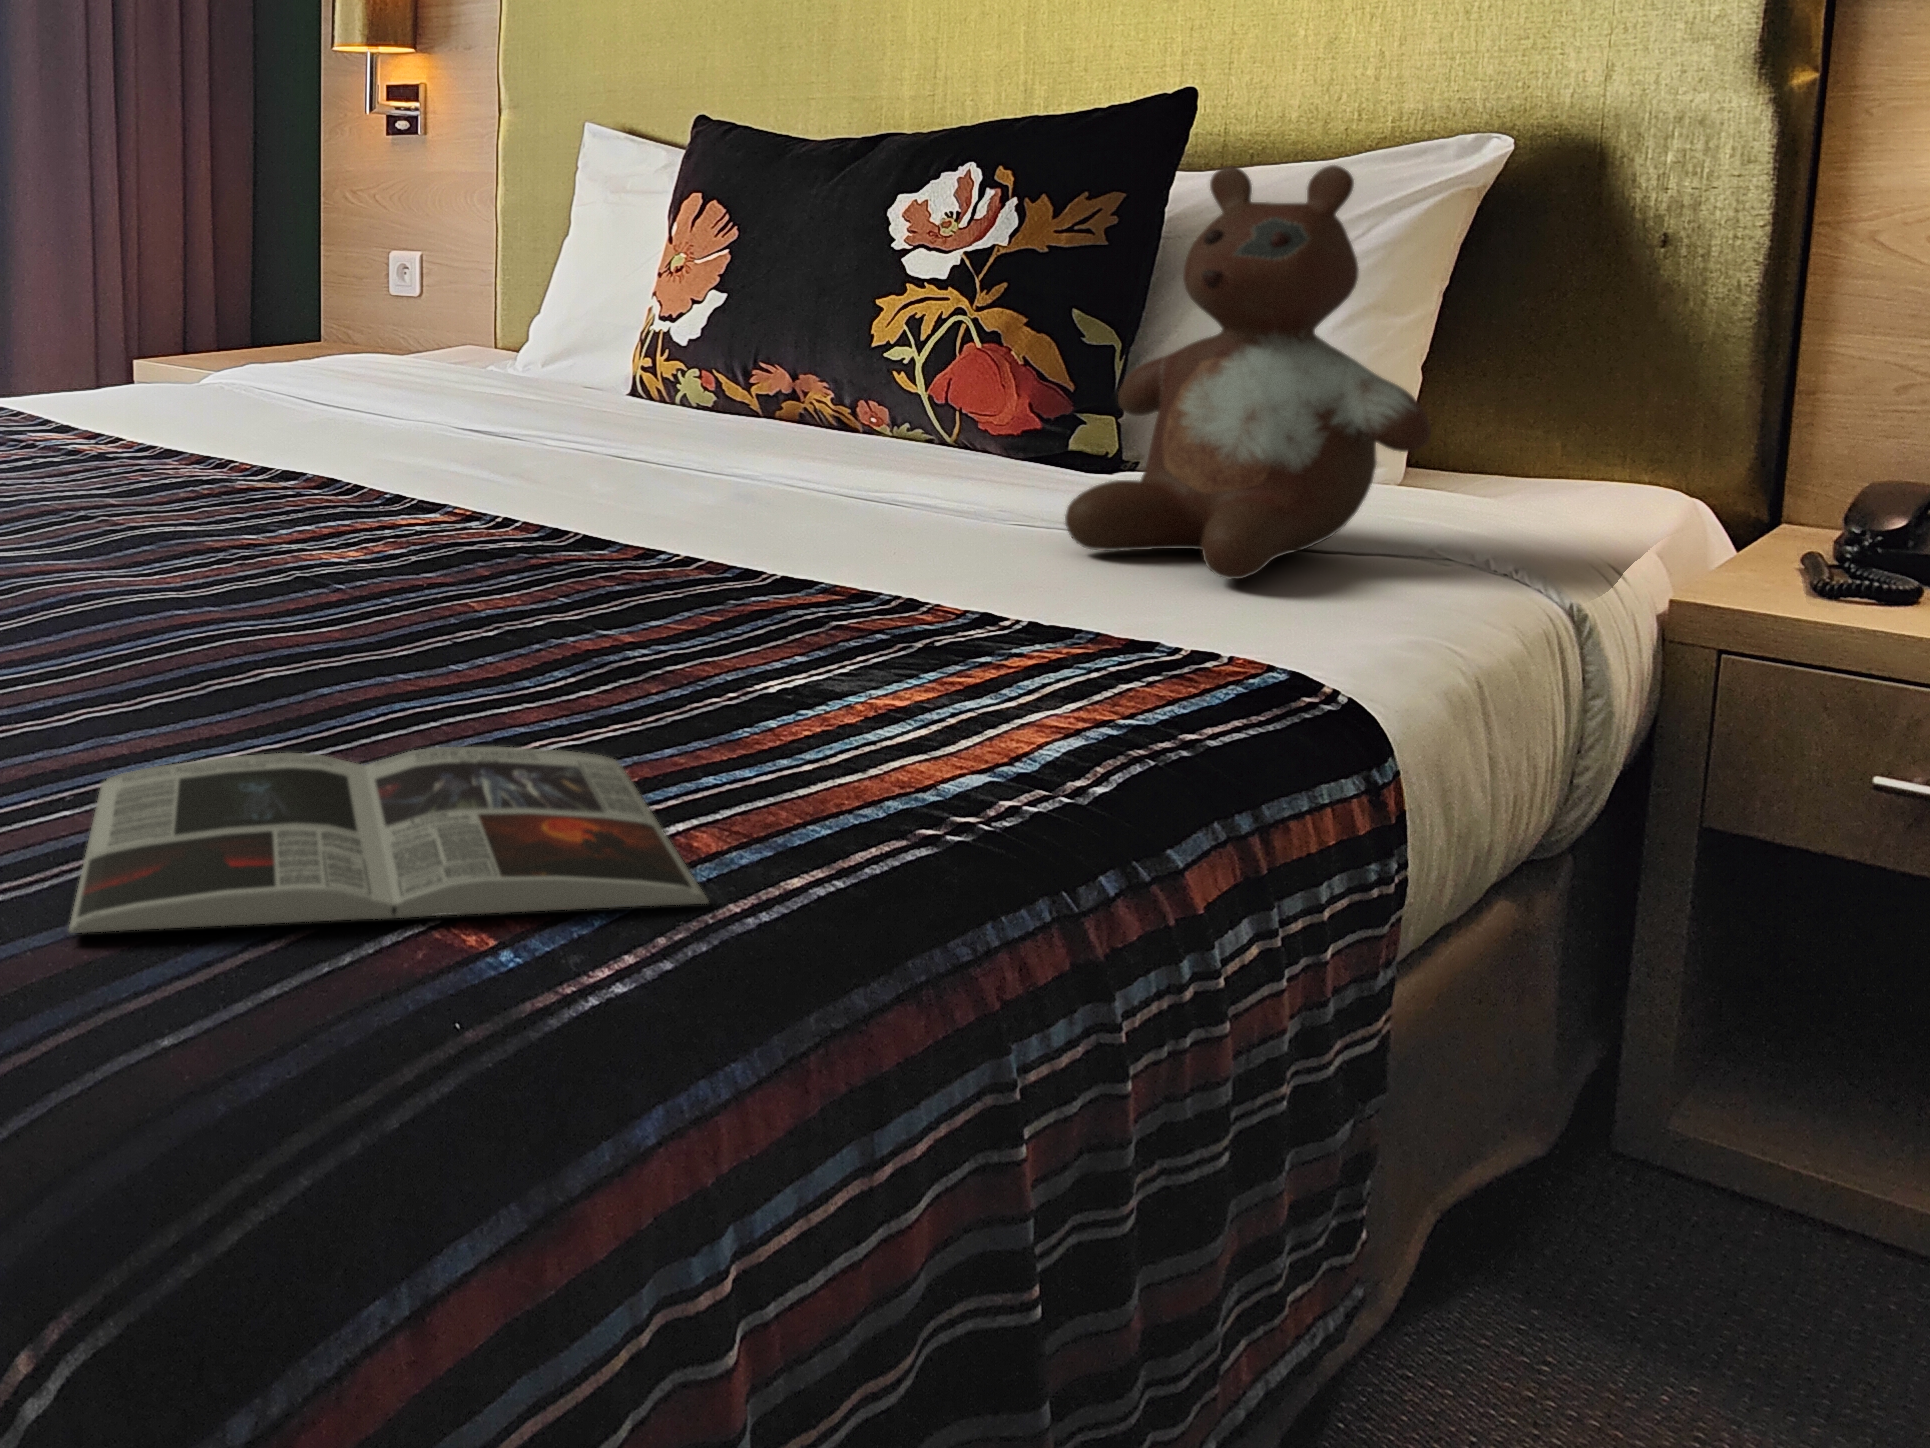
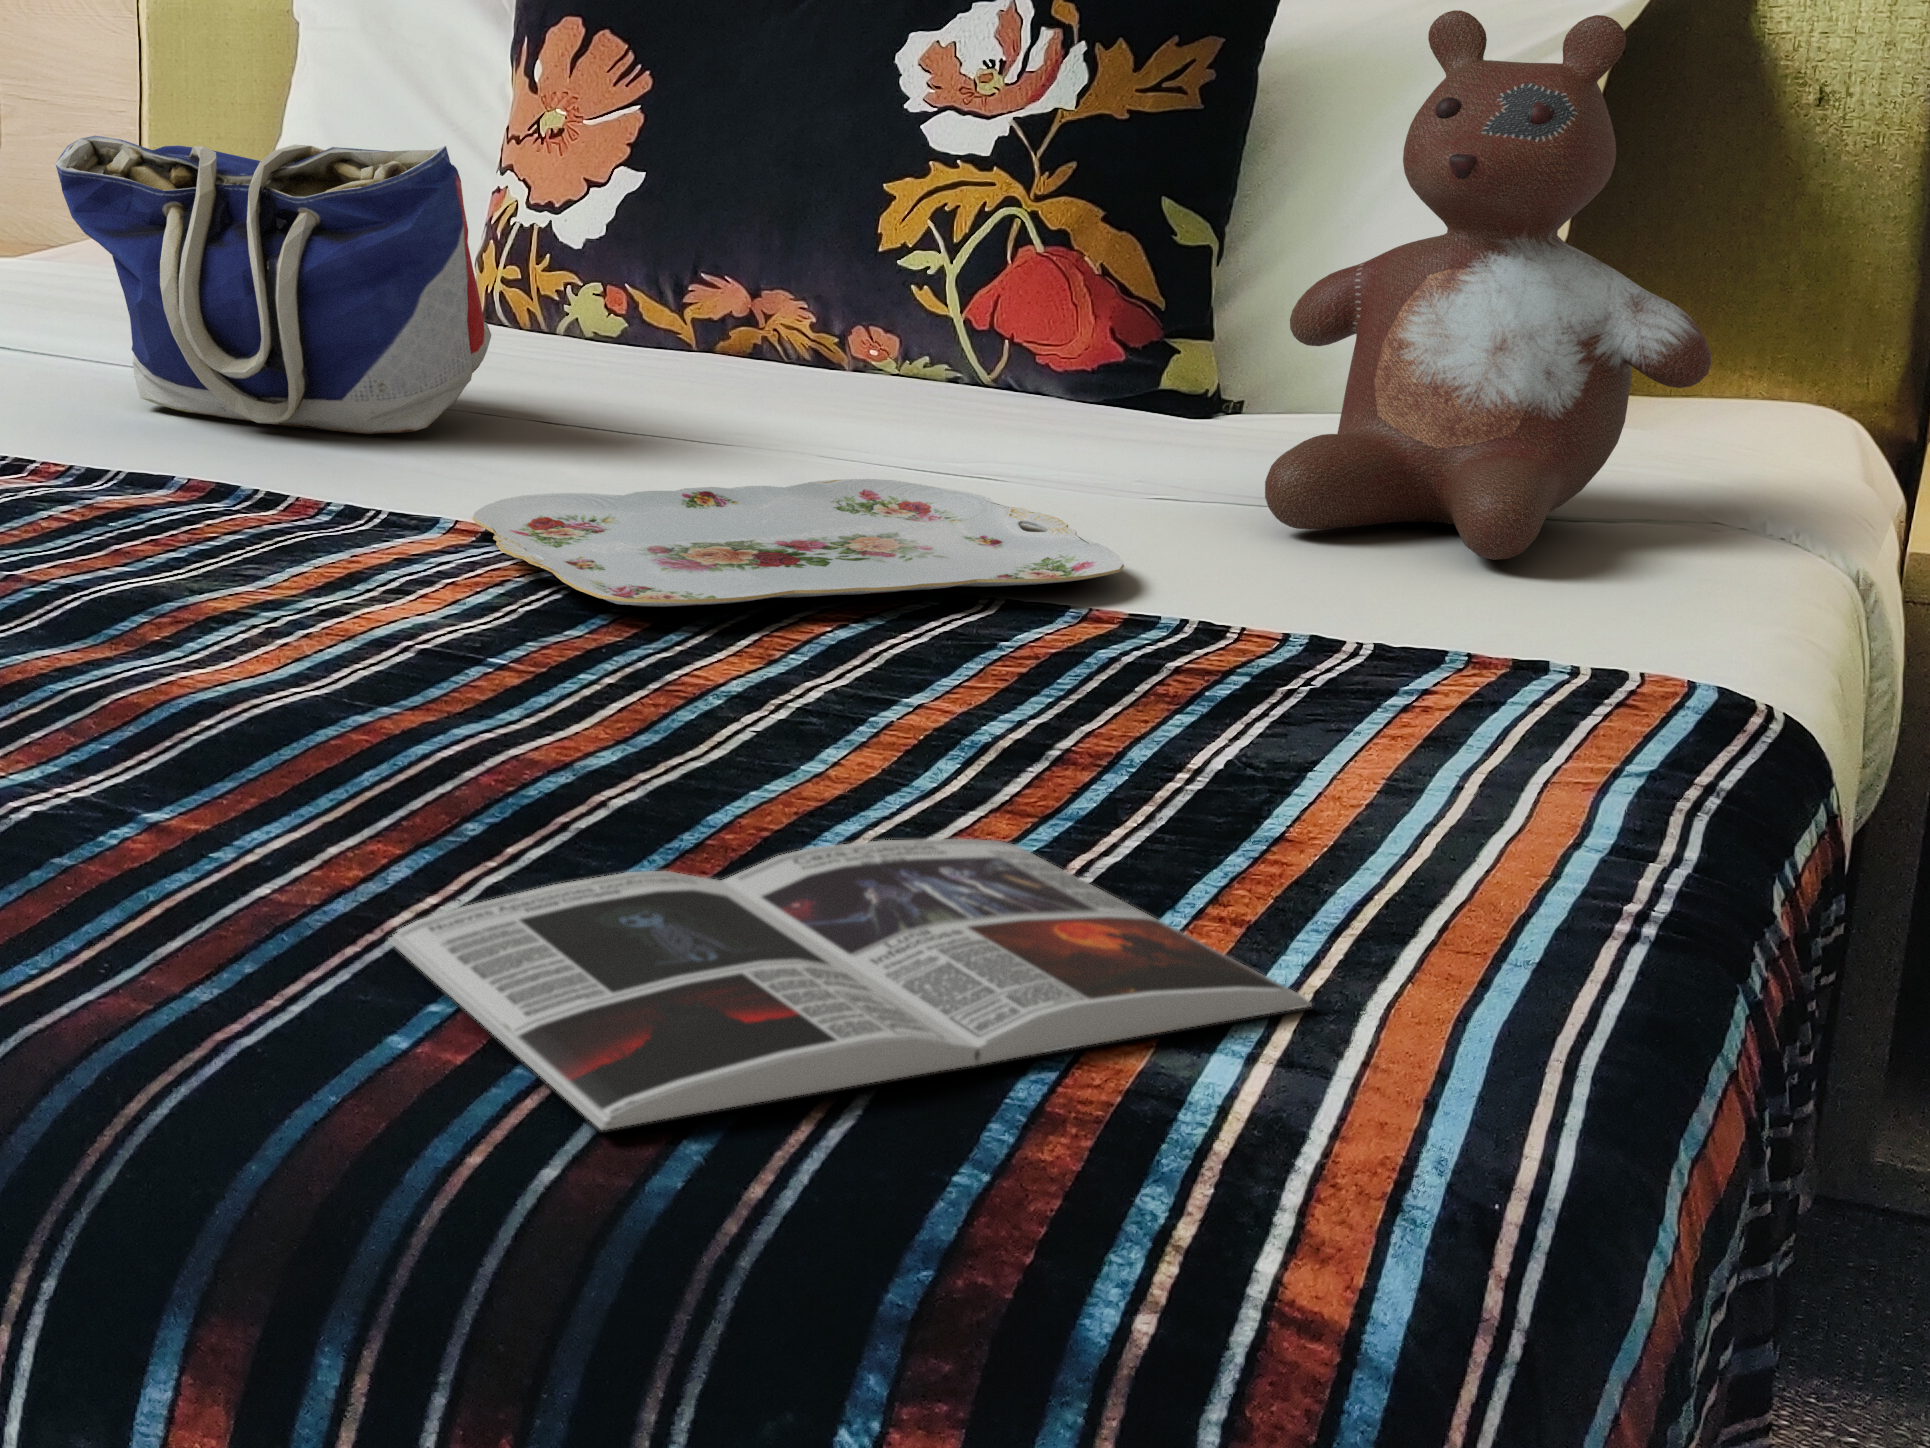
tote bag: none [314,267,586,461] -> present [56,136,491,434]
serving tray: none [471,501,916,578] -> present [472,479,1124,607]

